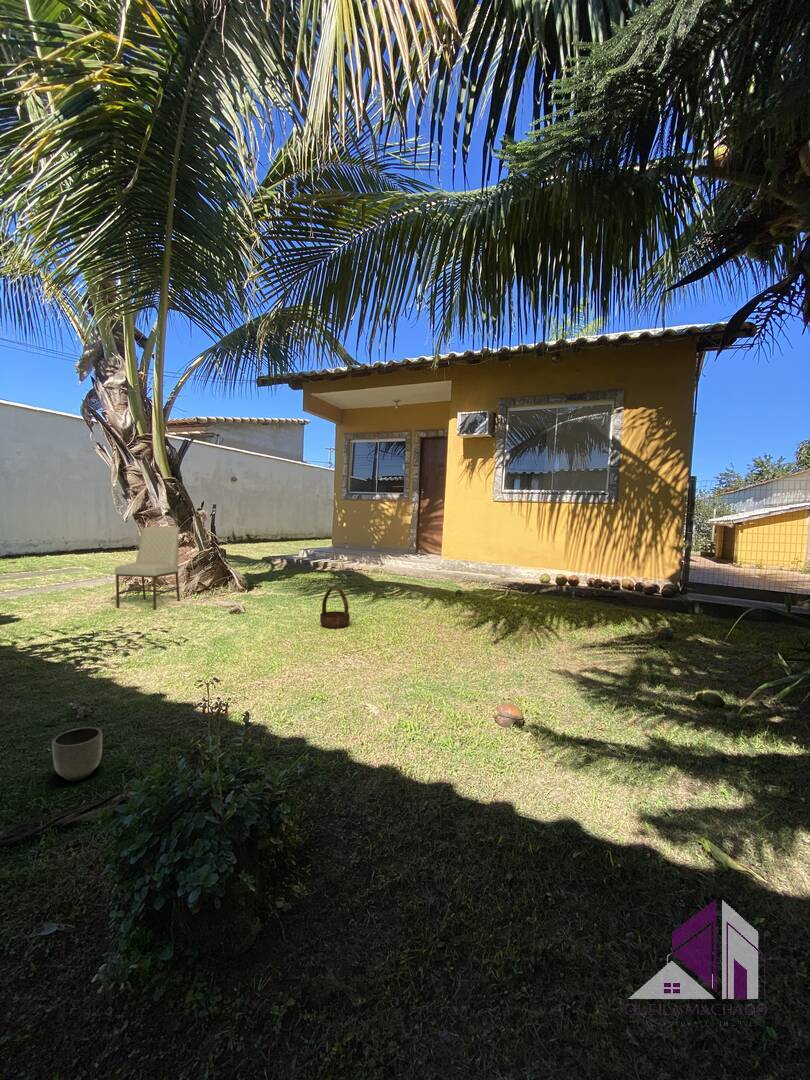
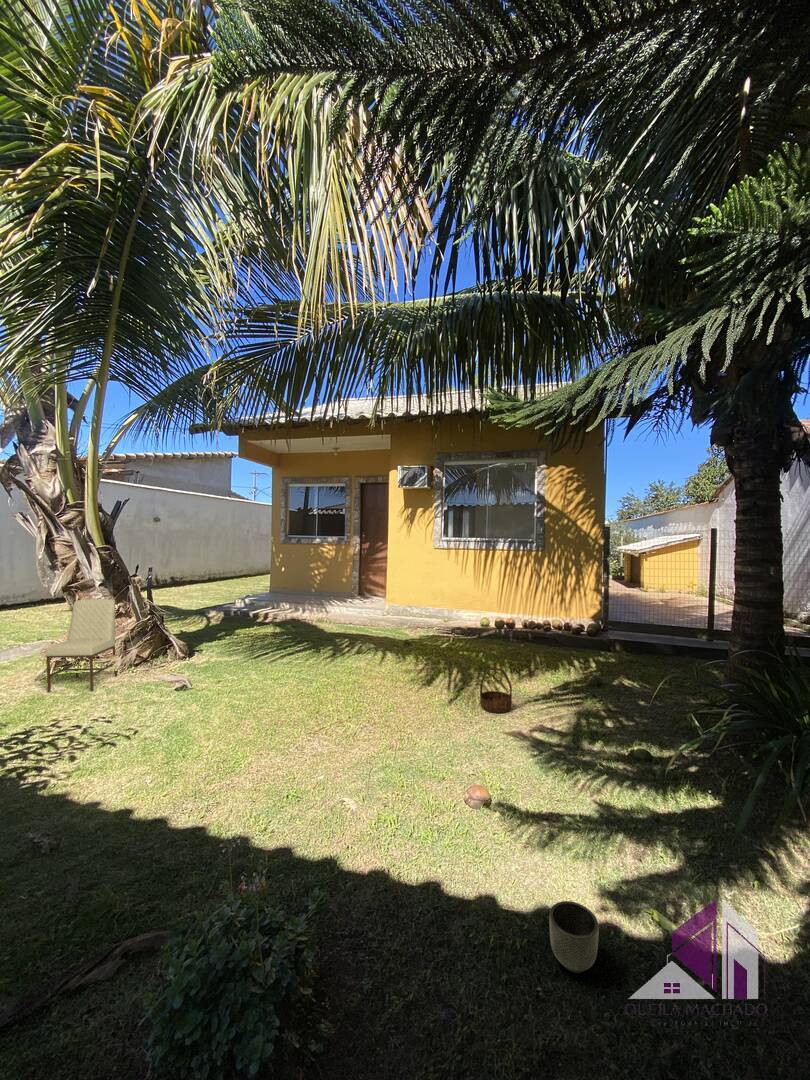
basket: present [320,588,350,628] -> present [480,668,512,713]
planter: present [52,727,102,781] -> present [549,901,599,973]

